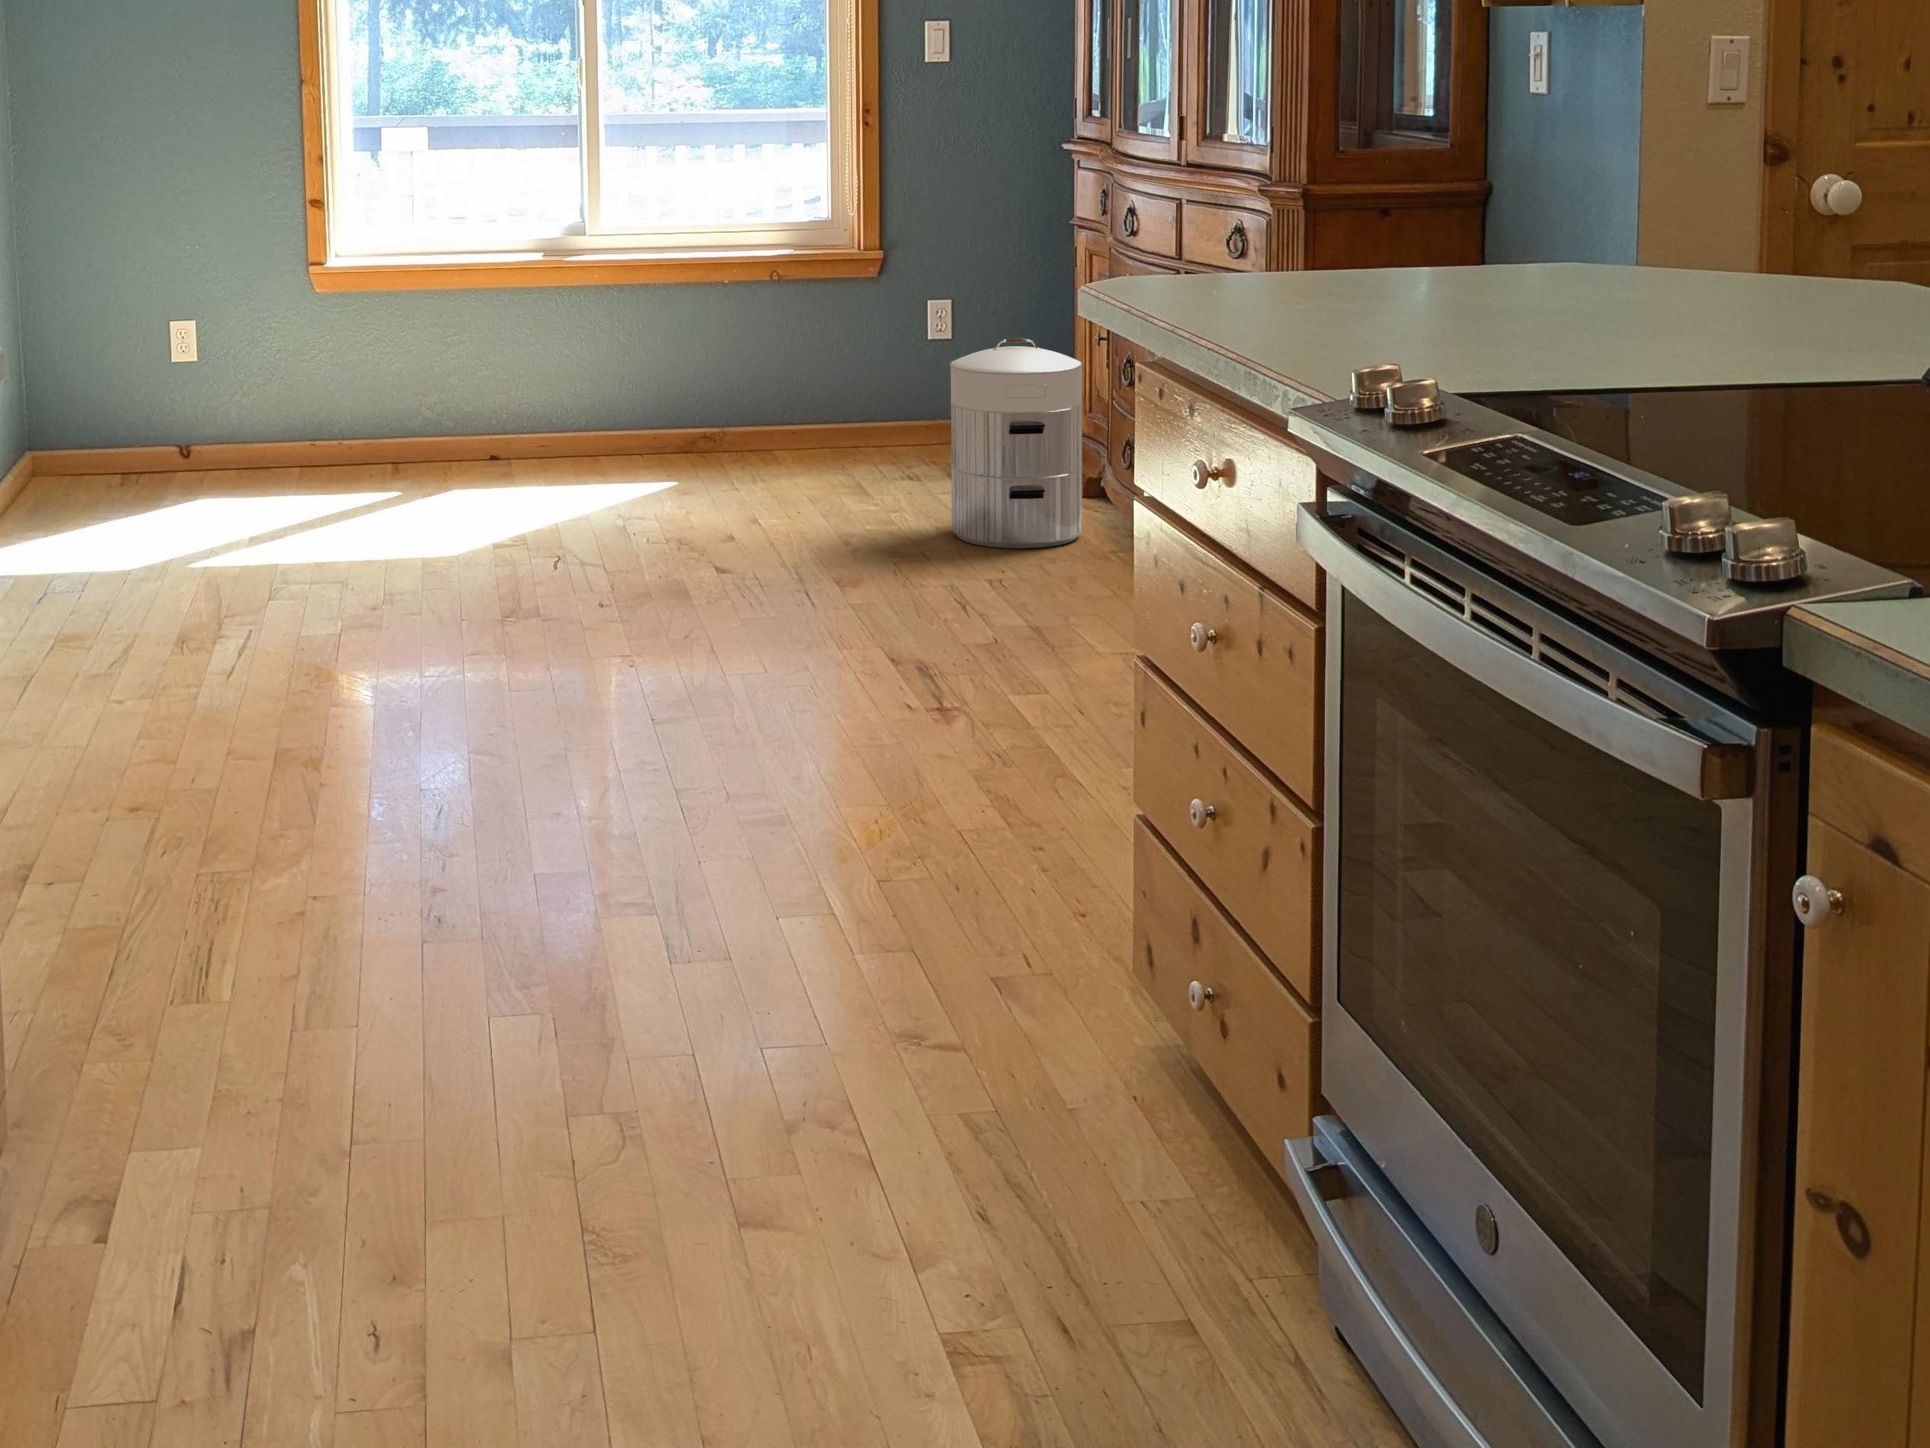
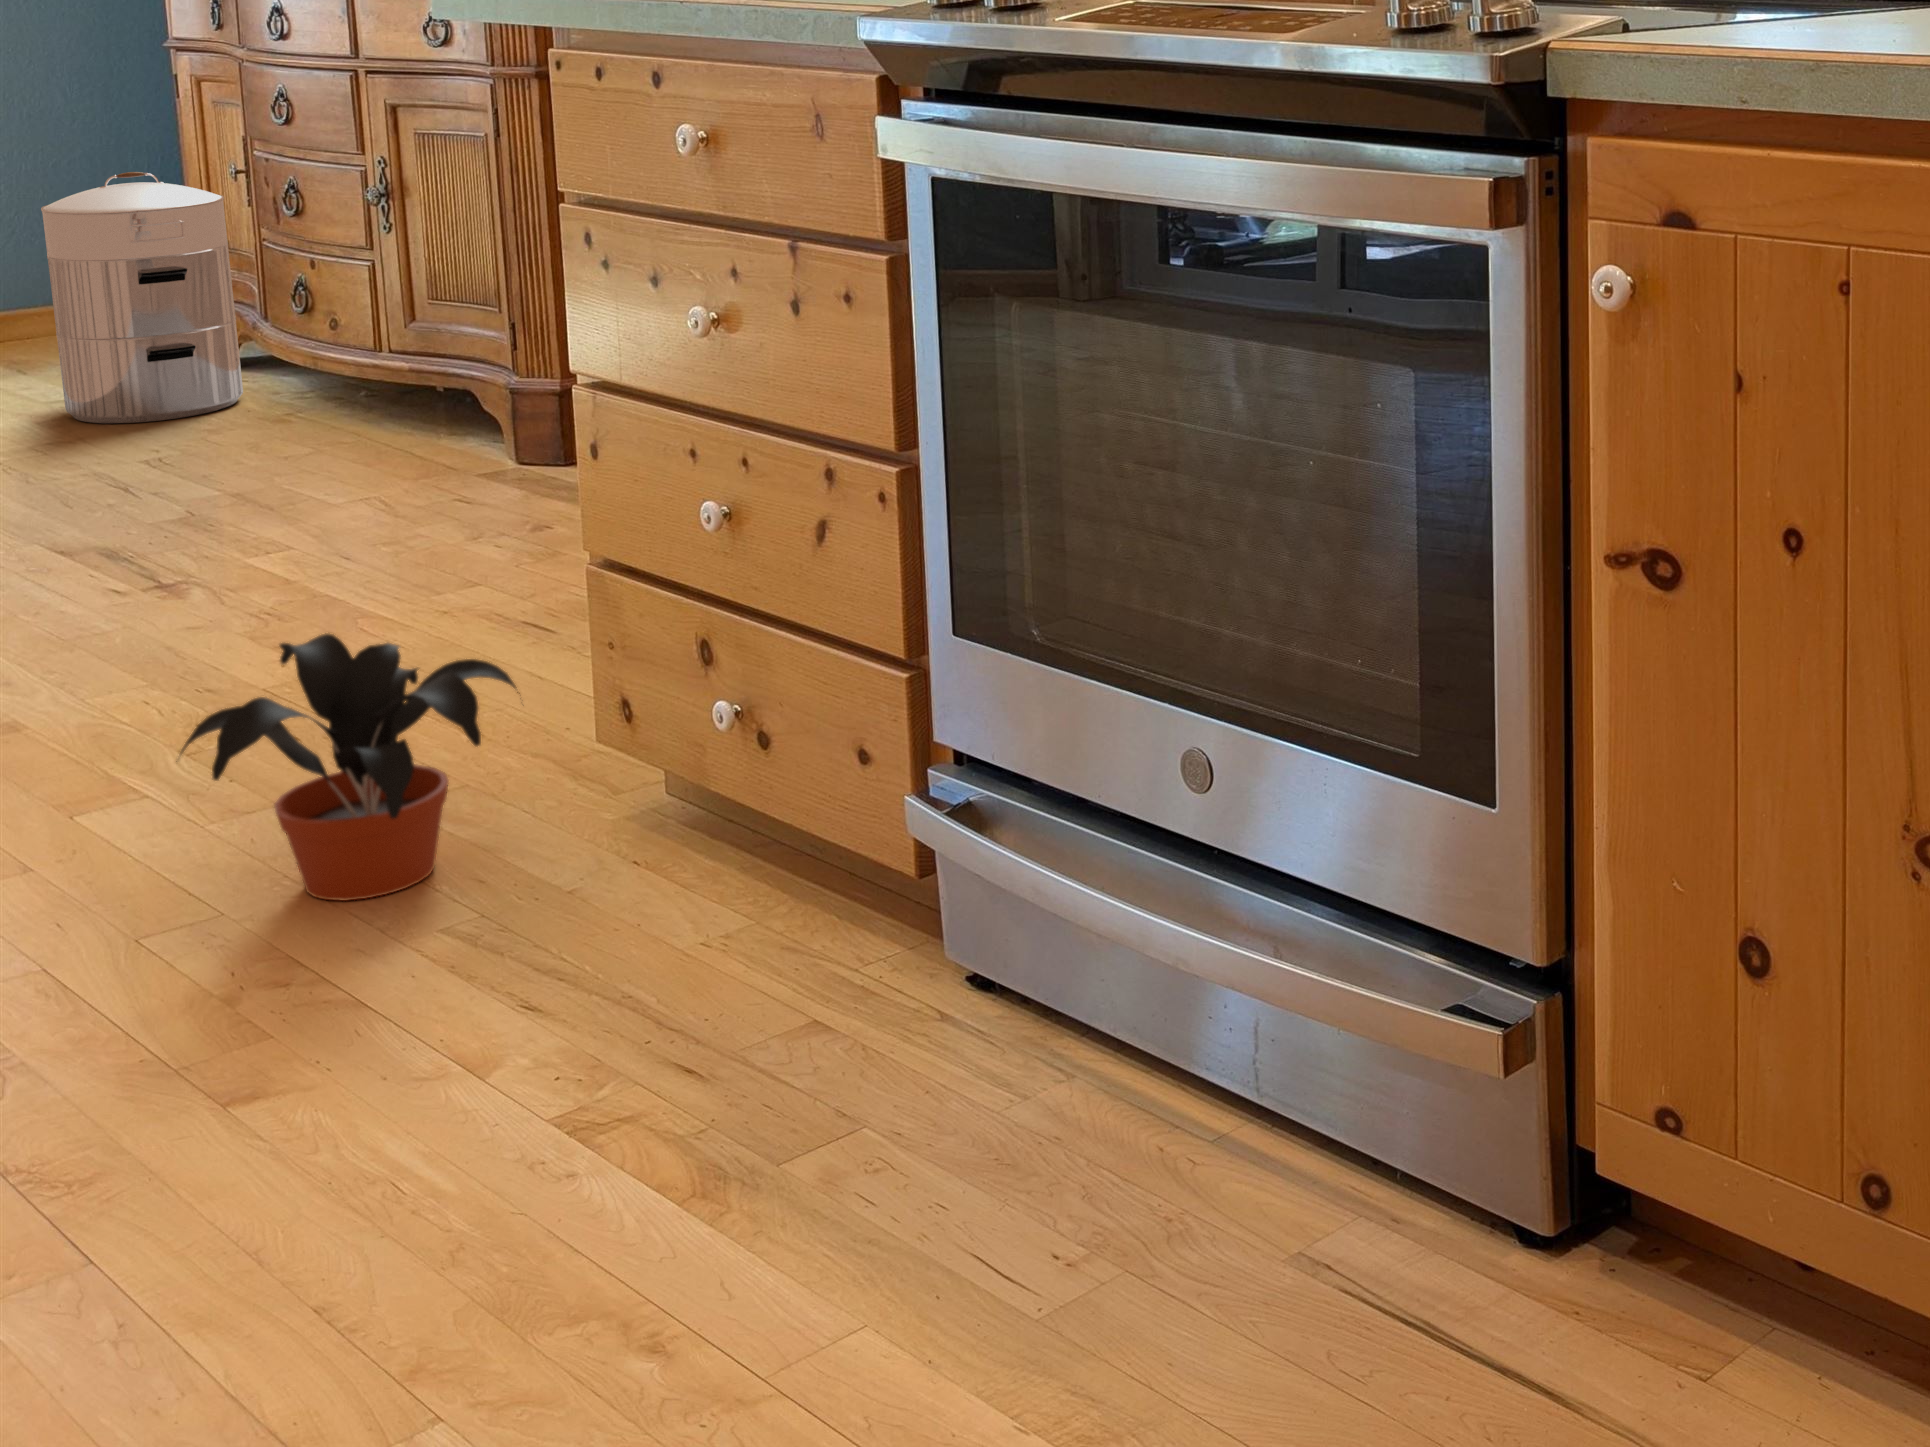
potted plant: none [845,823,1109,1062] -> present [181,633,516,901]

